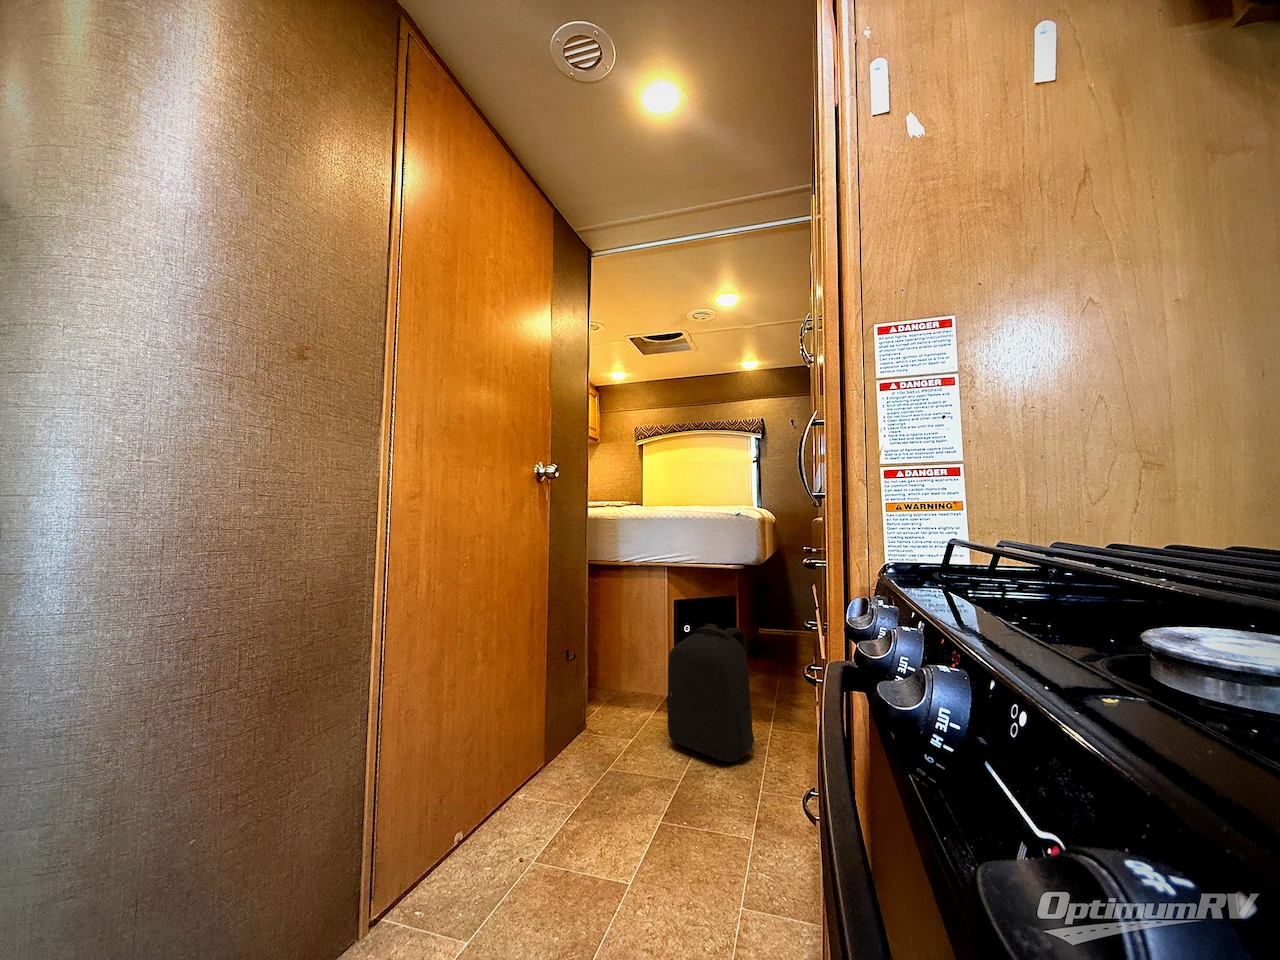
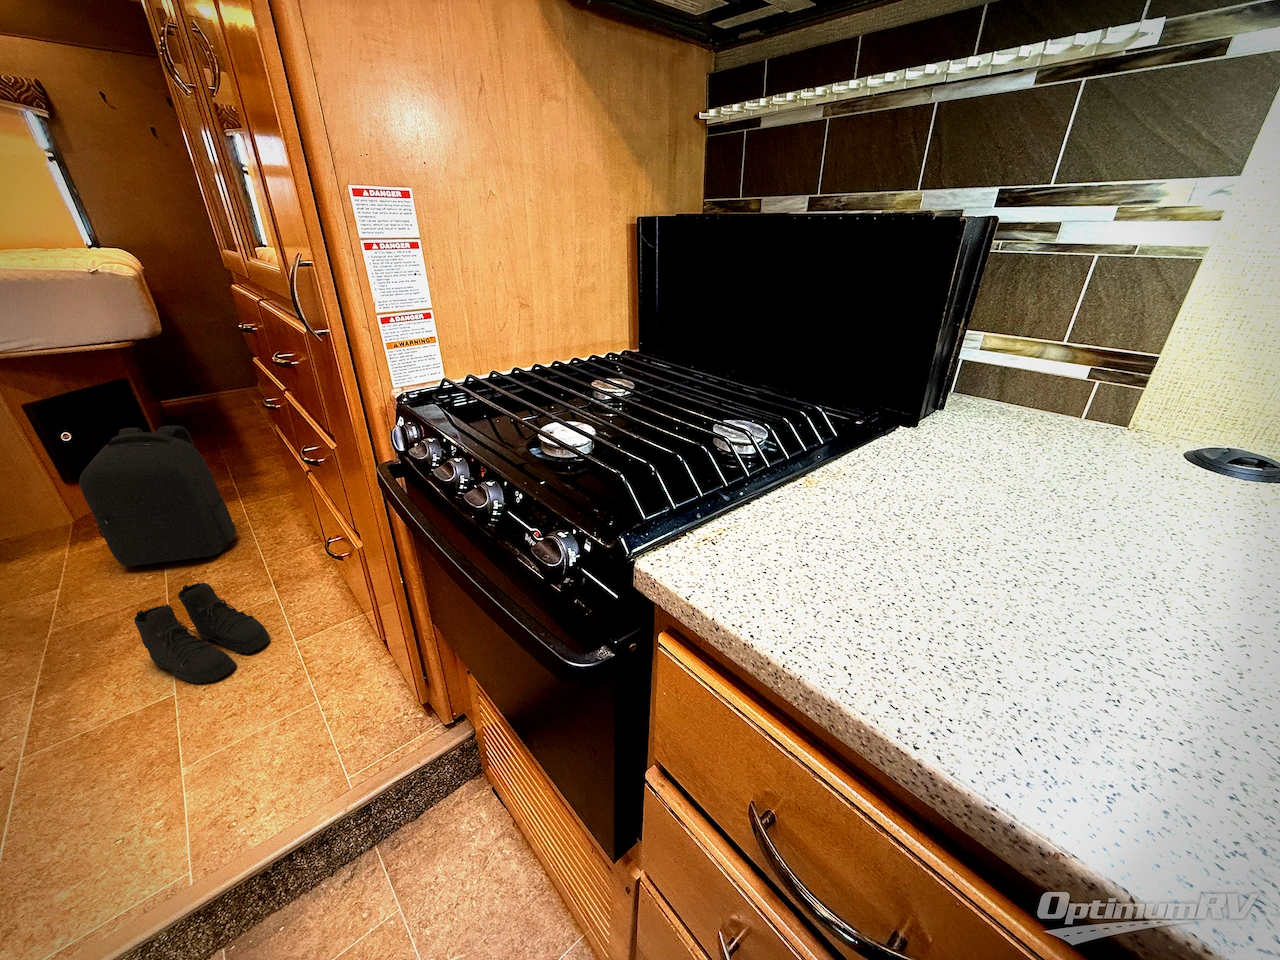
boots: none [634,771,723,895] -> present [134,582,270,684]

